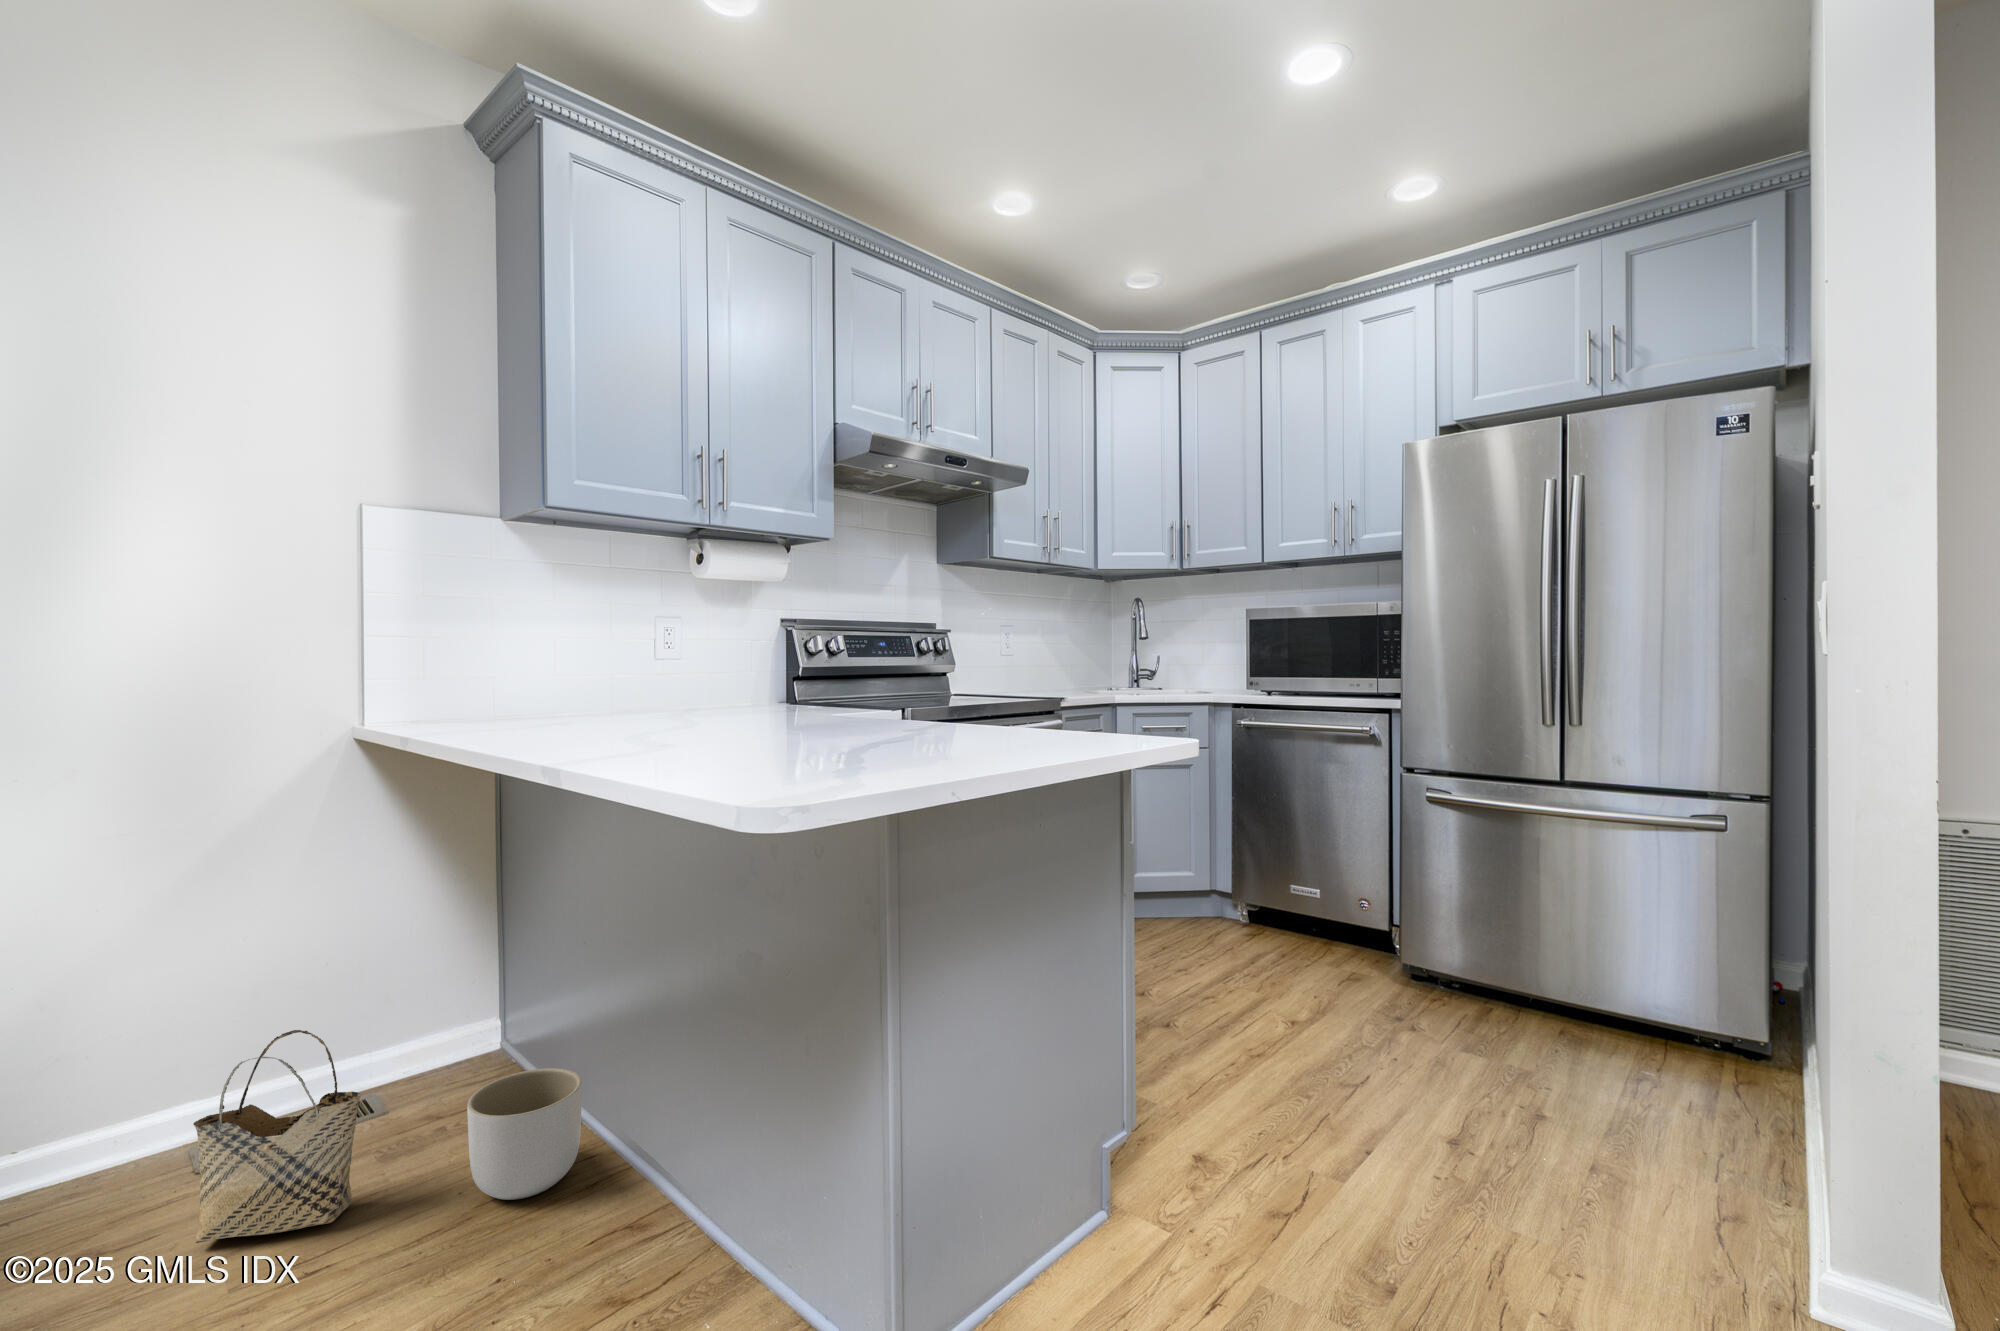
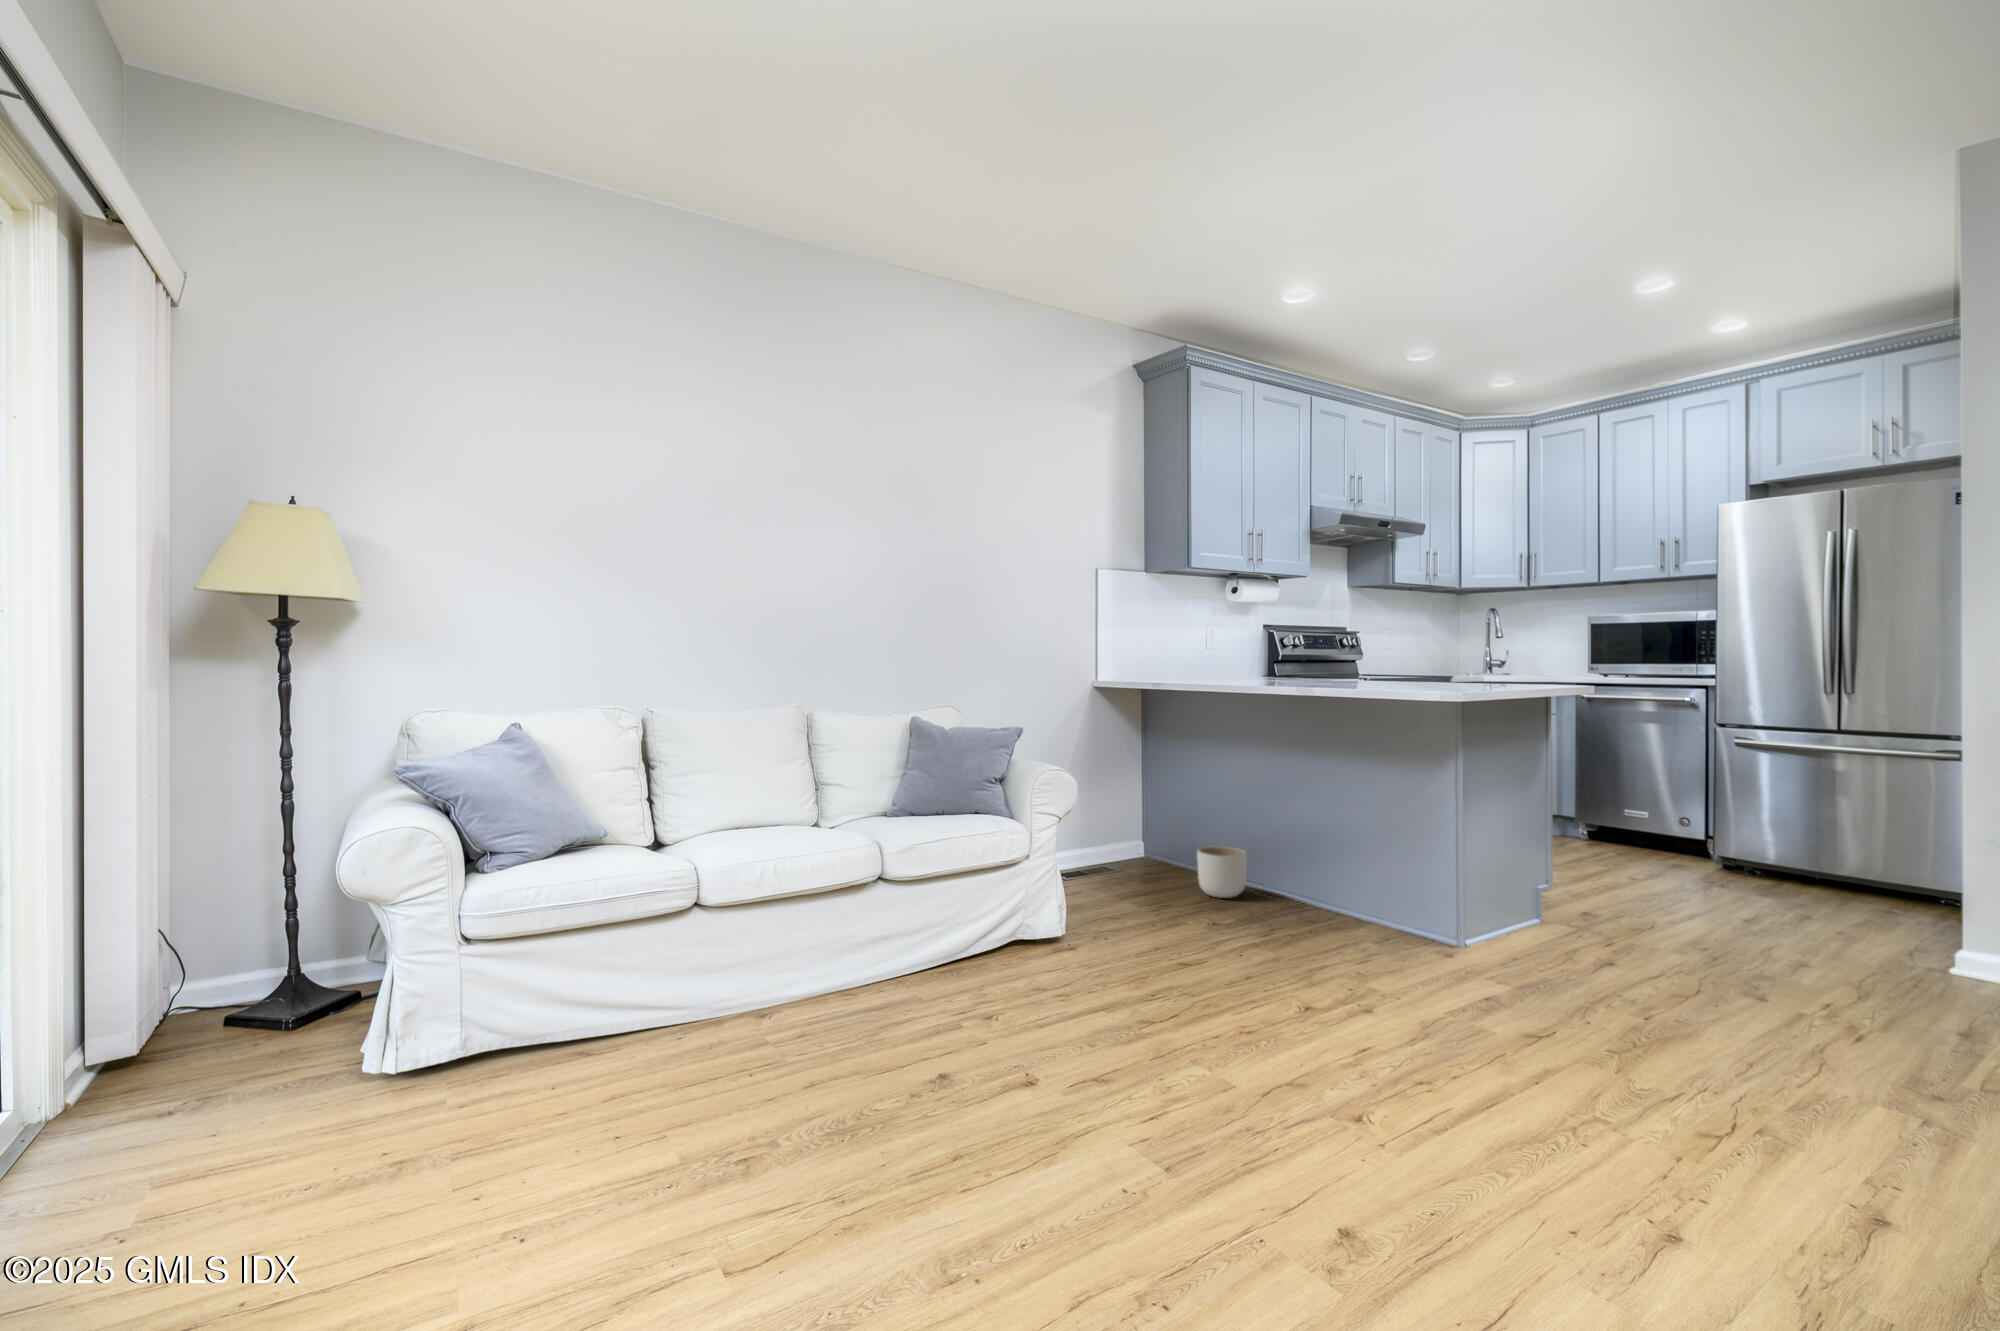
woven basket: present [193,1030,361,1243] -> none [1095,814,1153,897]

